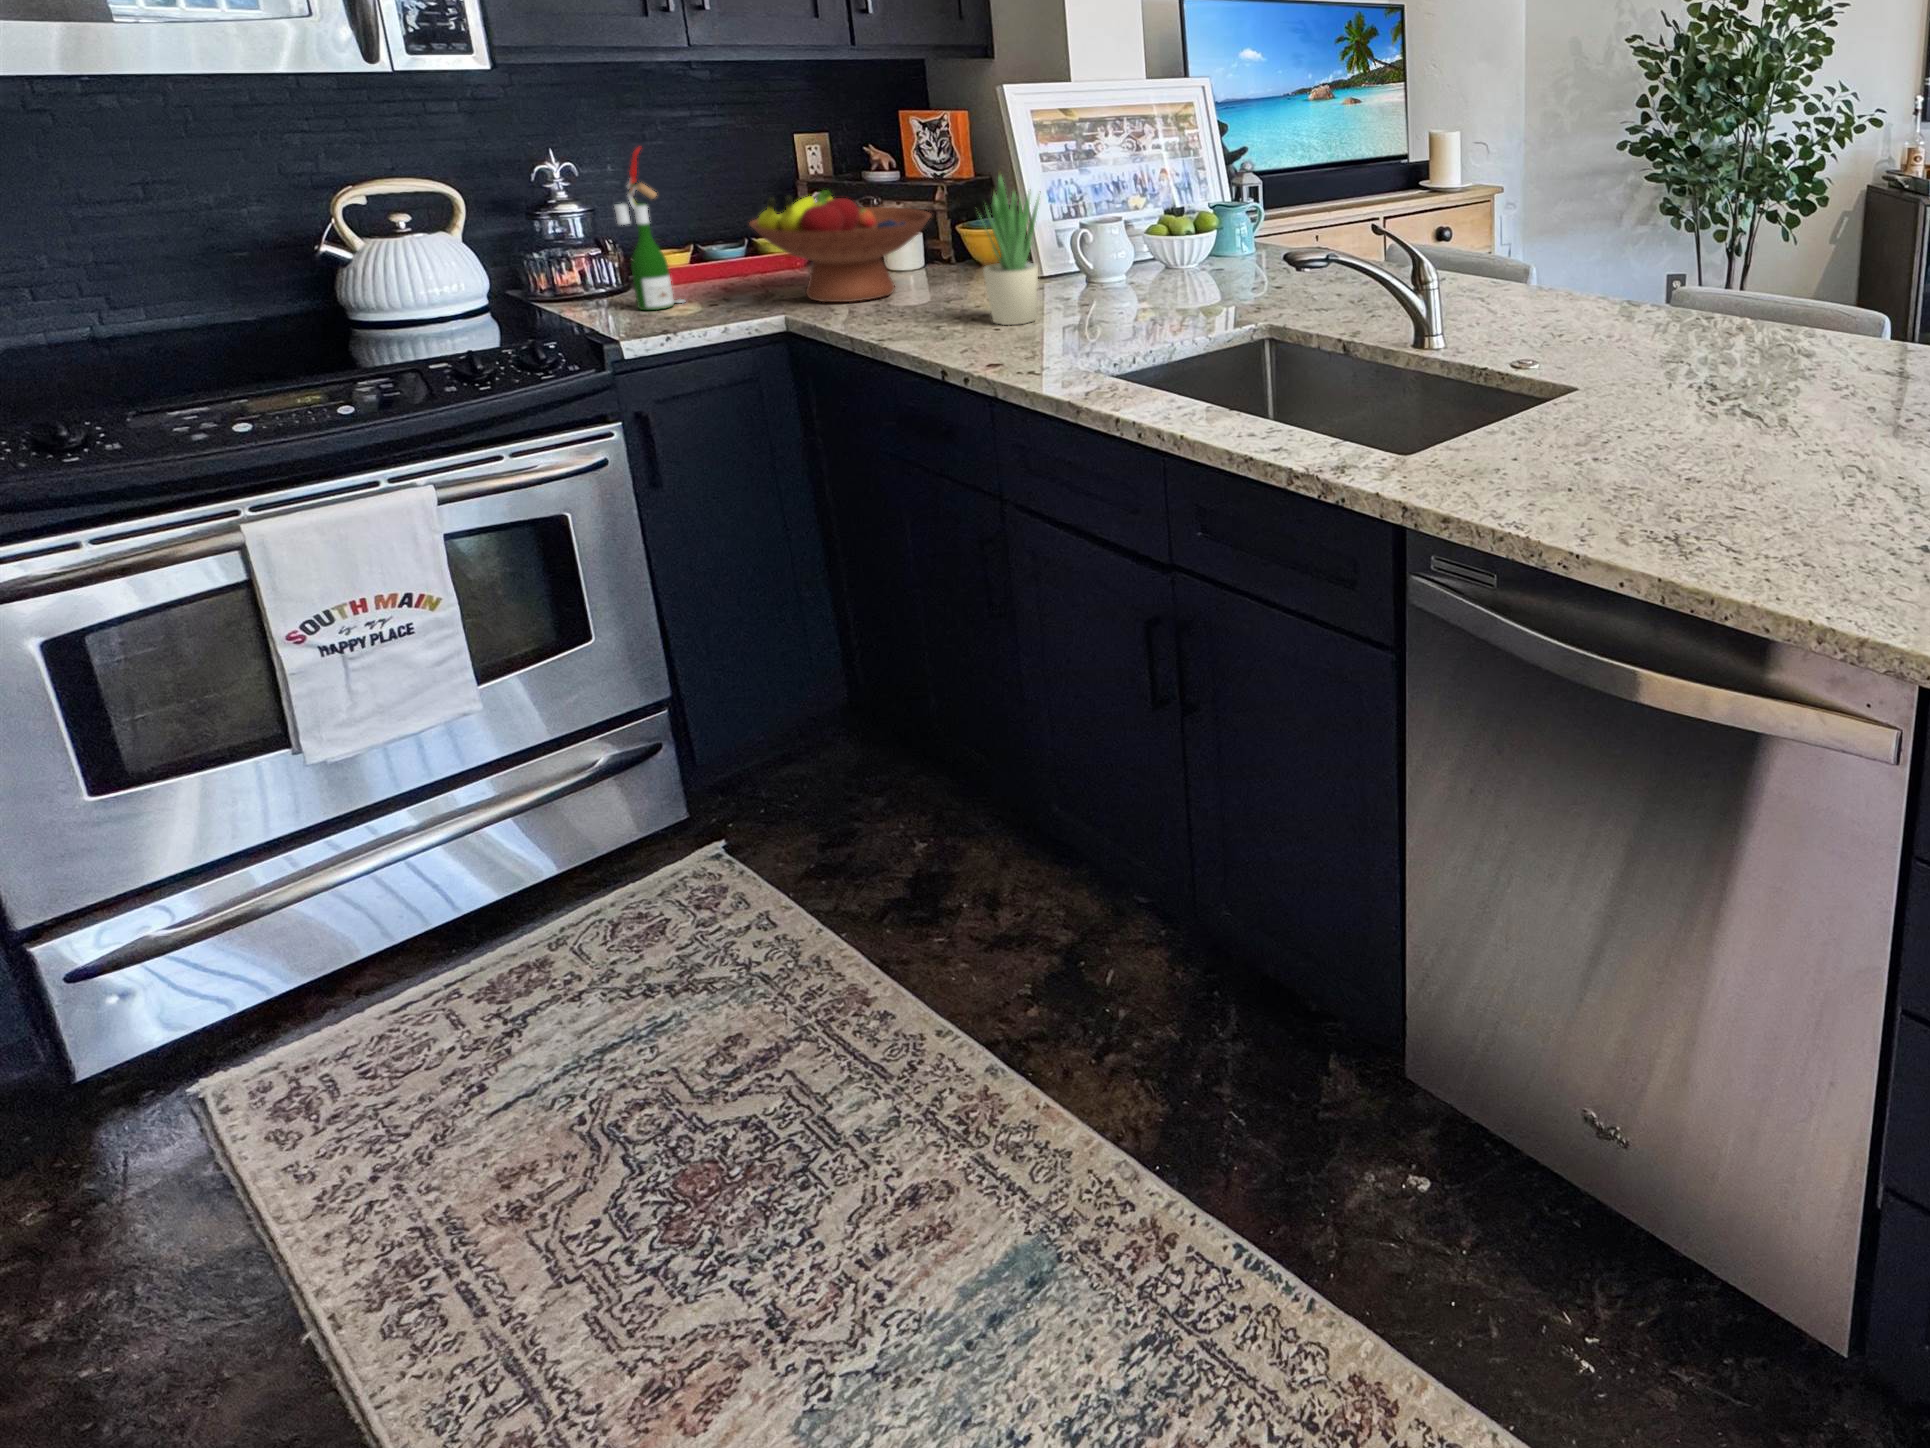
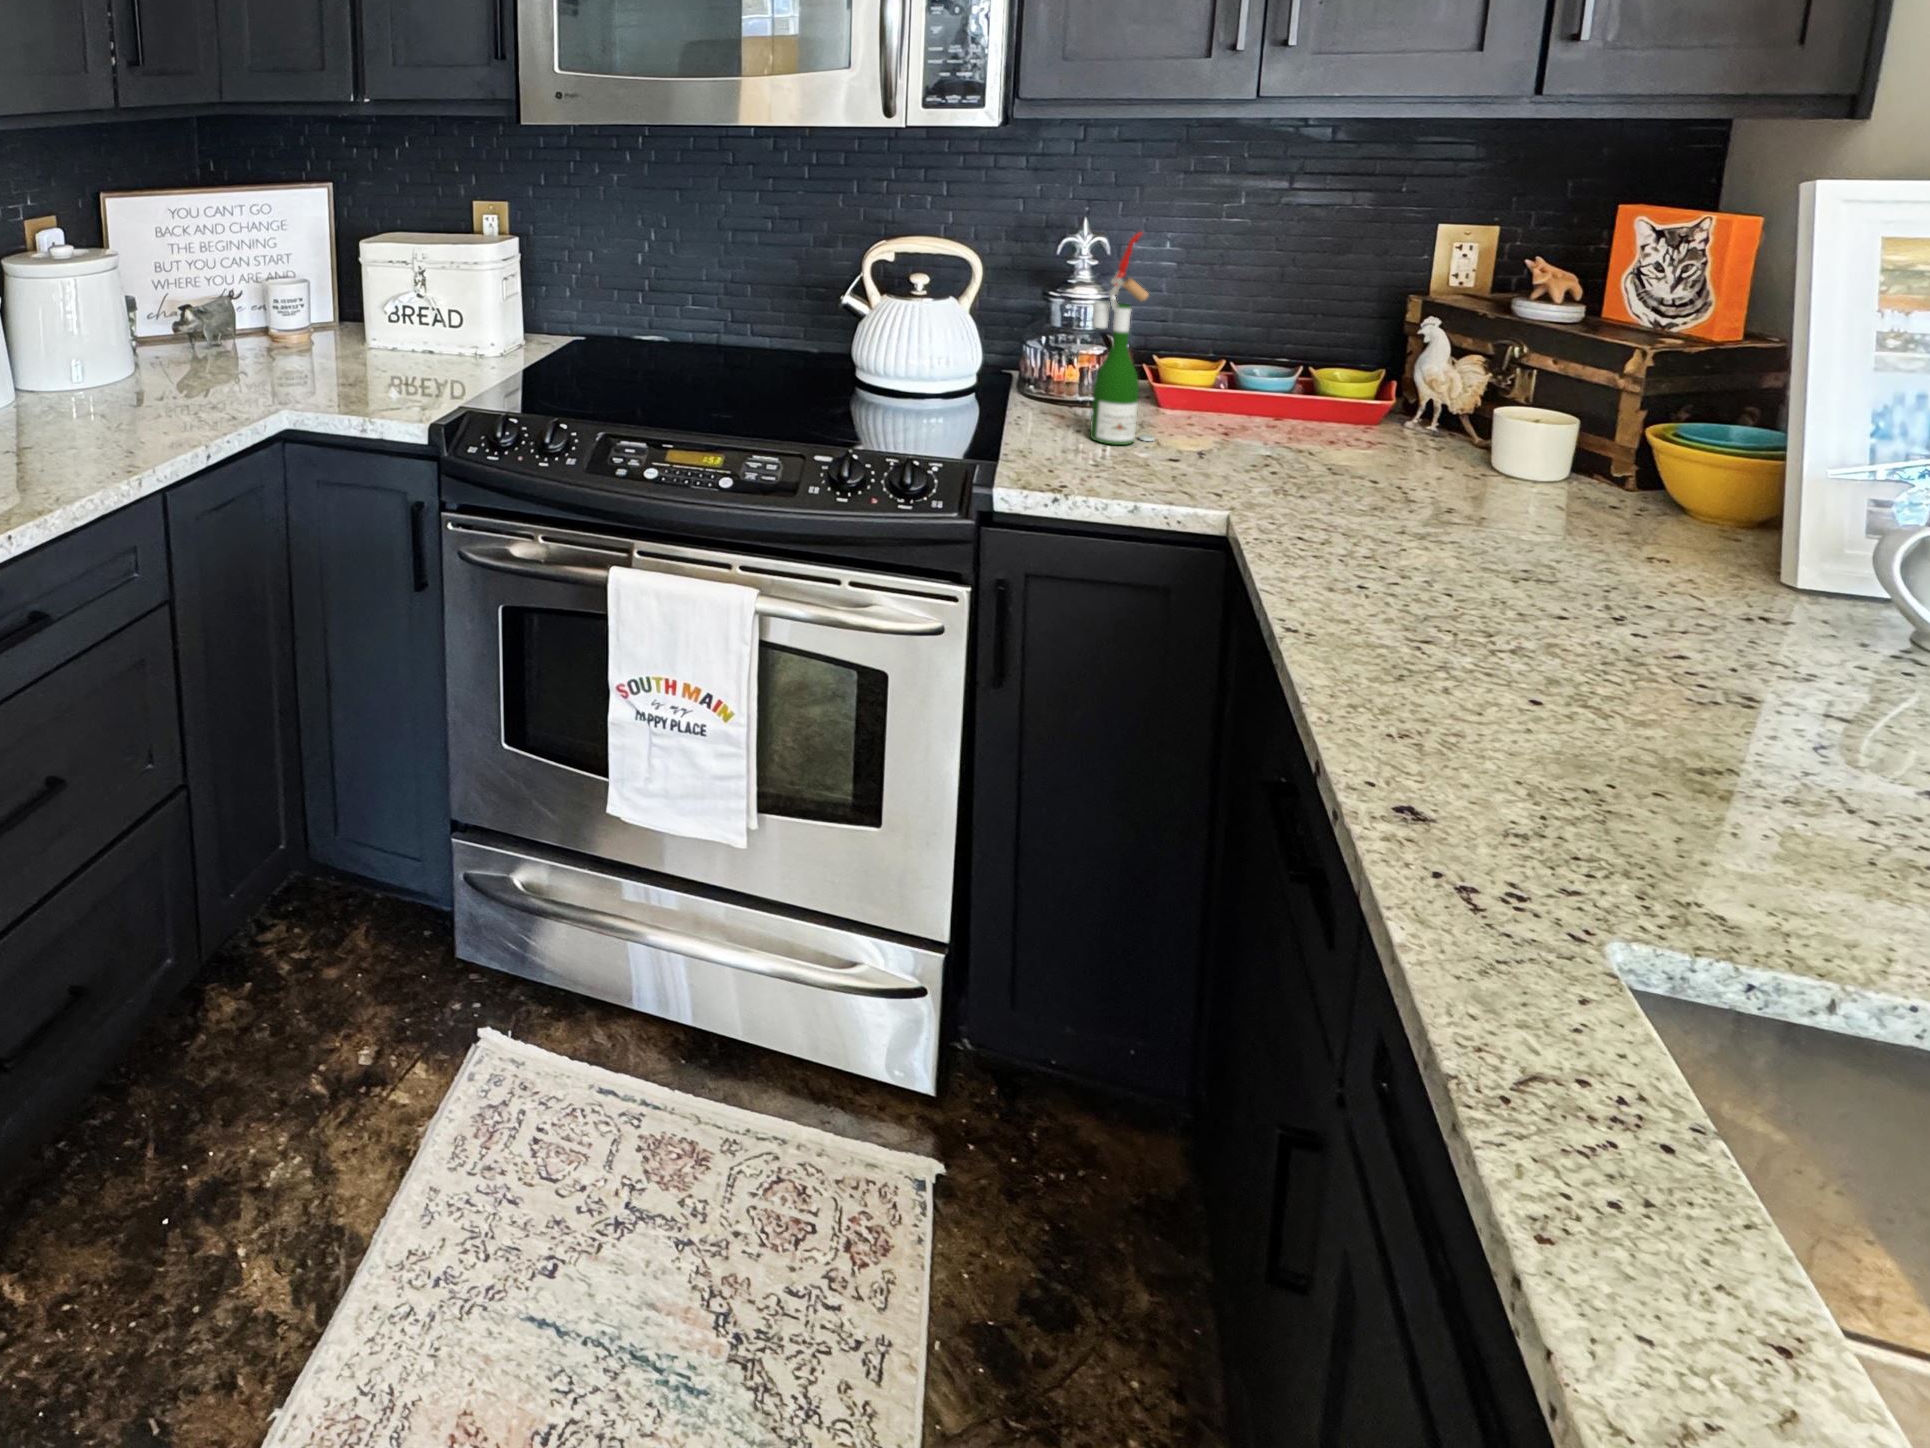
potted plant: present [983,172,1041,325] -> none [1607,367,1832,707]
fruit bowl: present [750,190,931,302] -> none [1246,328,1578,522]

